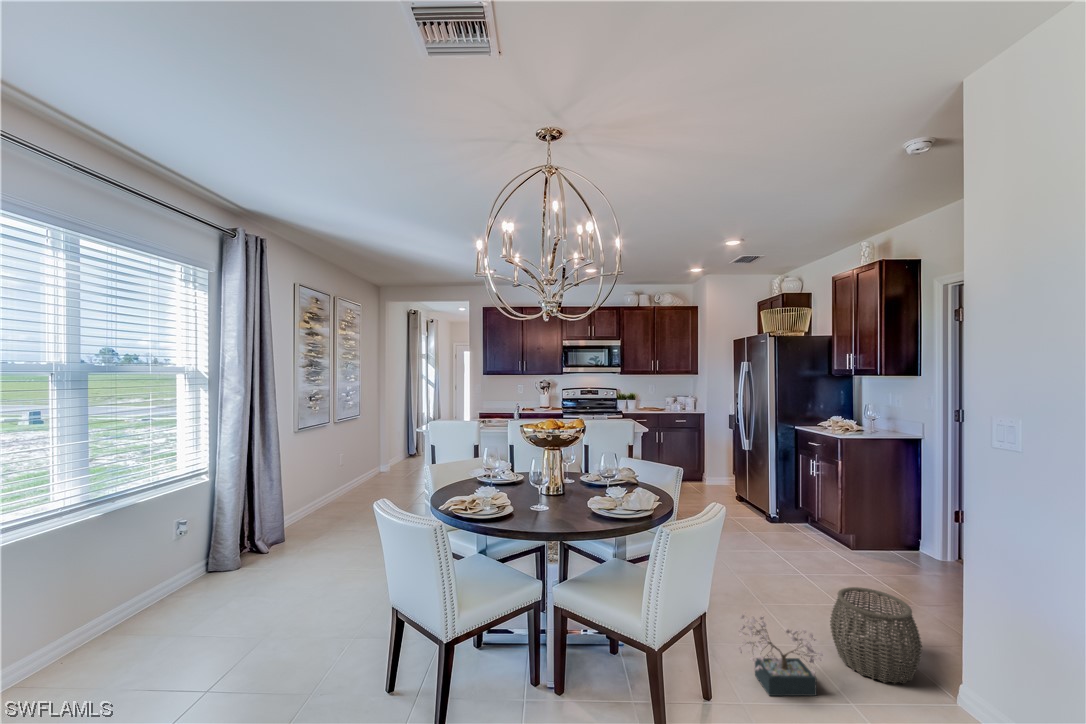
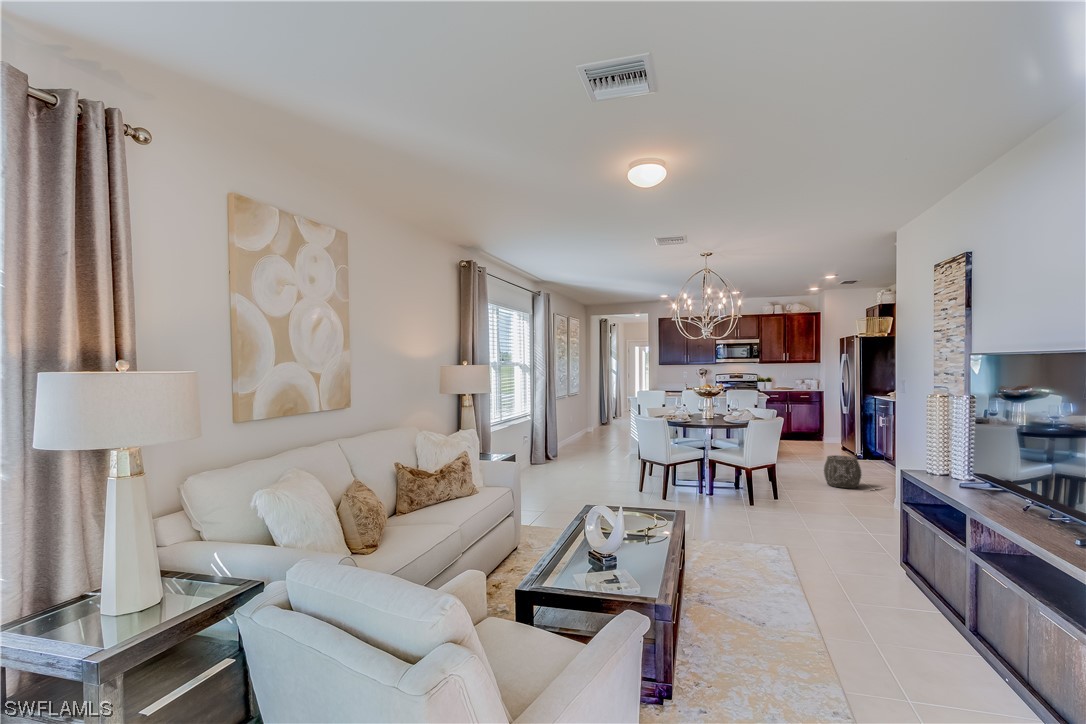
decorative plant: present [738,612,823,696] -> none [773,457,810,488]

